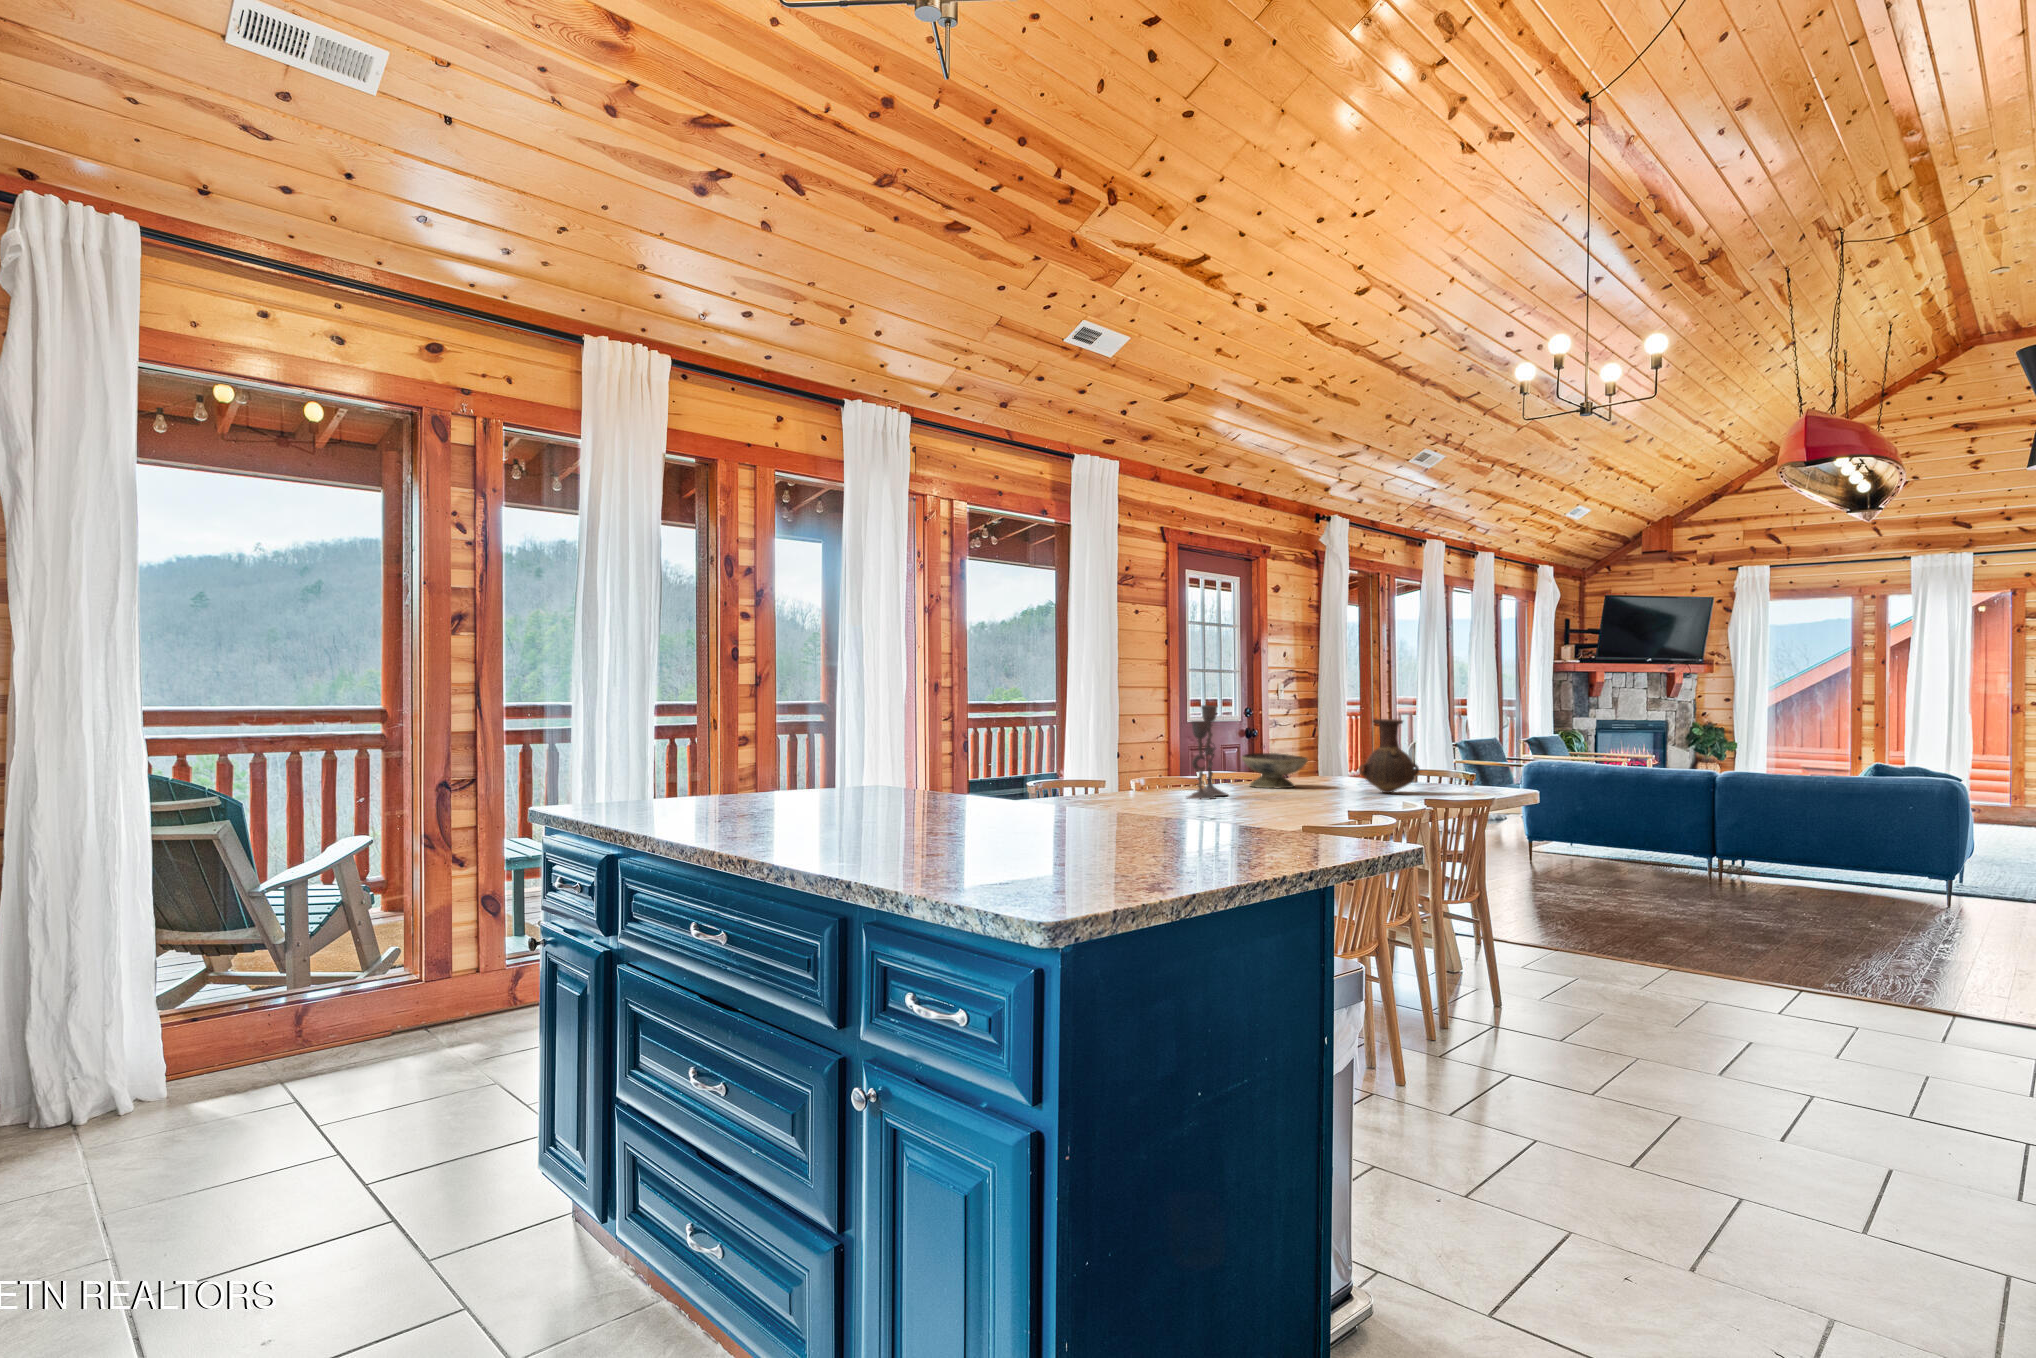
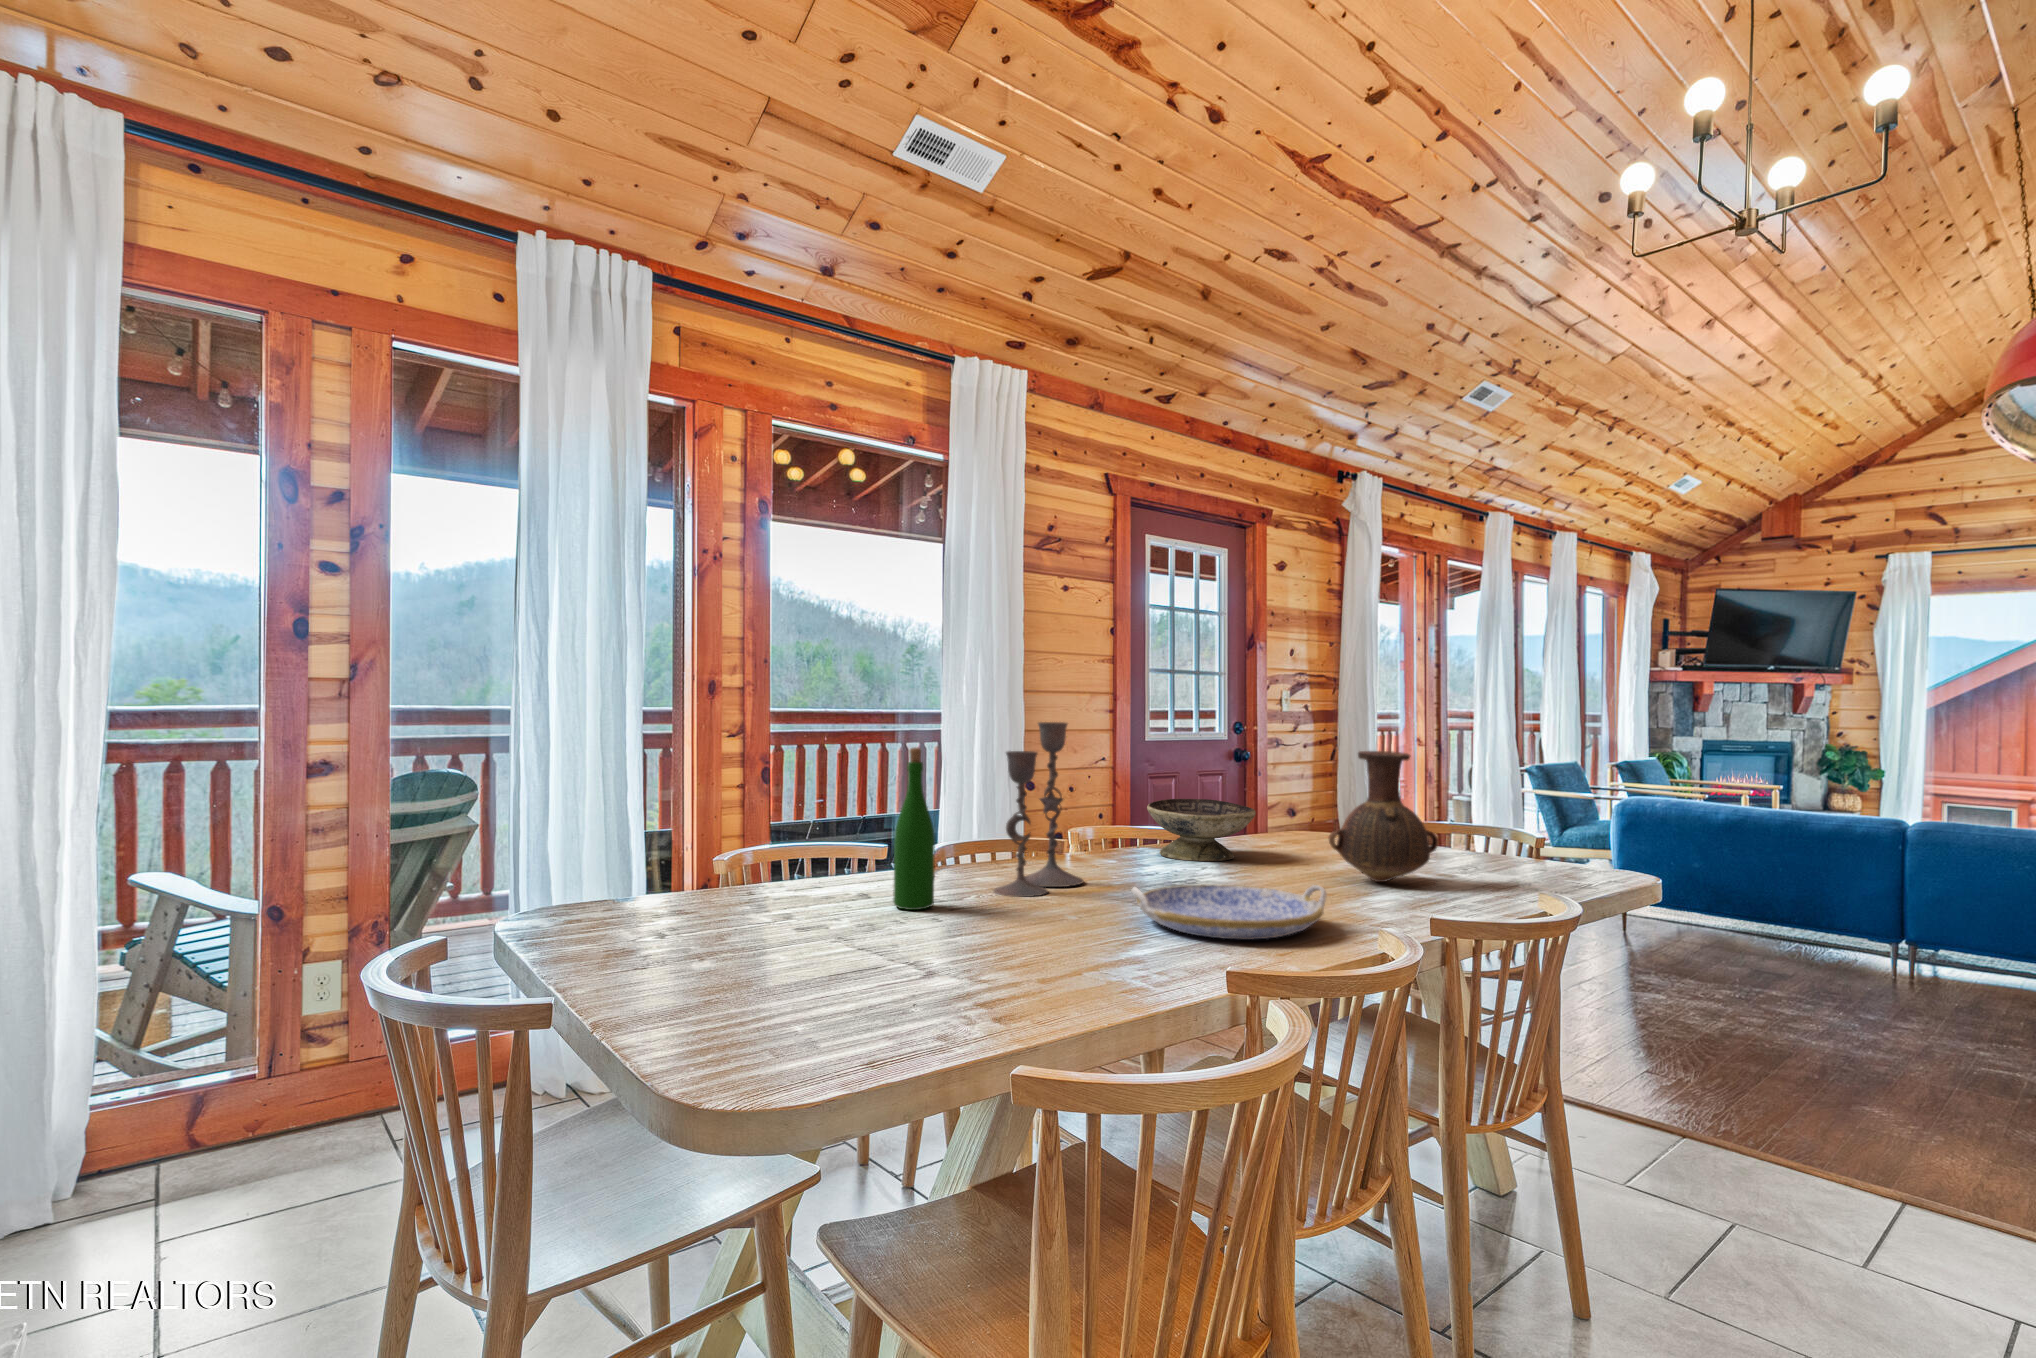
wine bottle: none [1148,718,1170,803] -> present [893,748,935,910]
serving tray: none [1276,784,1374,808] -> present [1132,884,1327,939]

